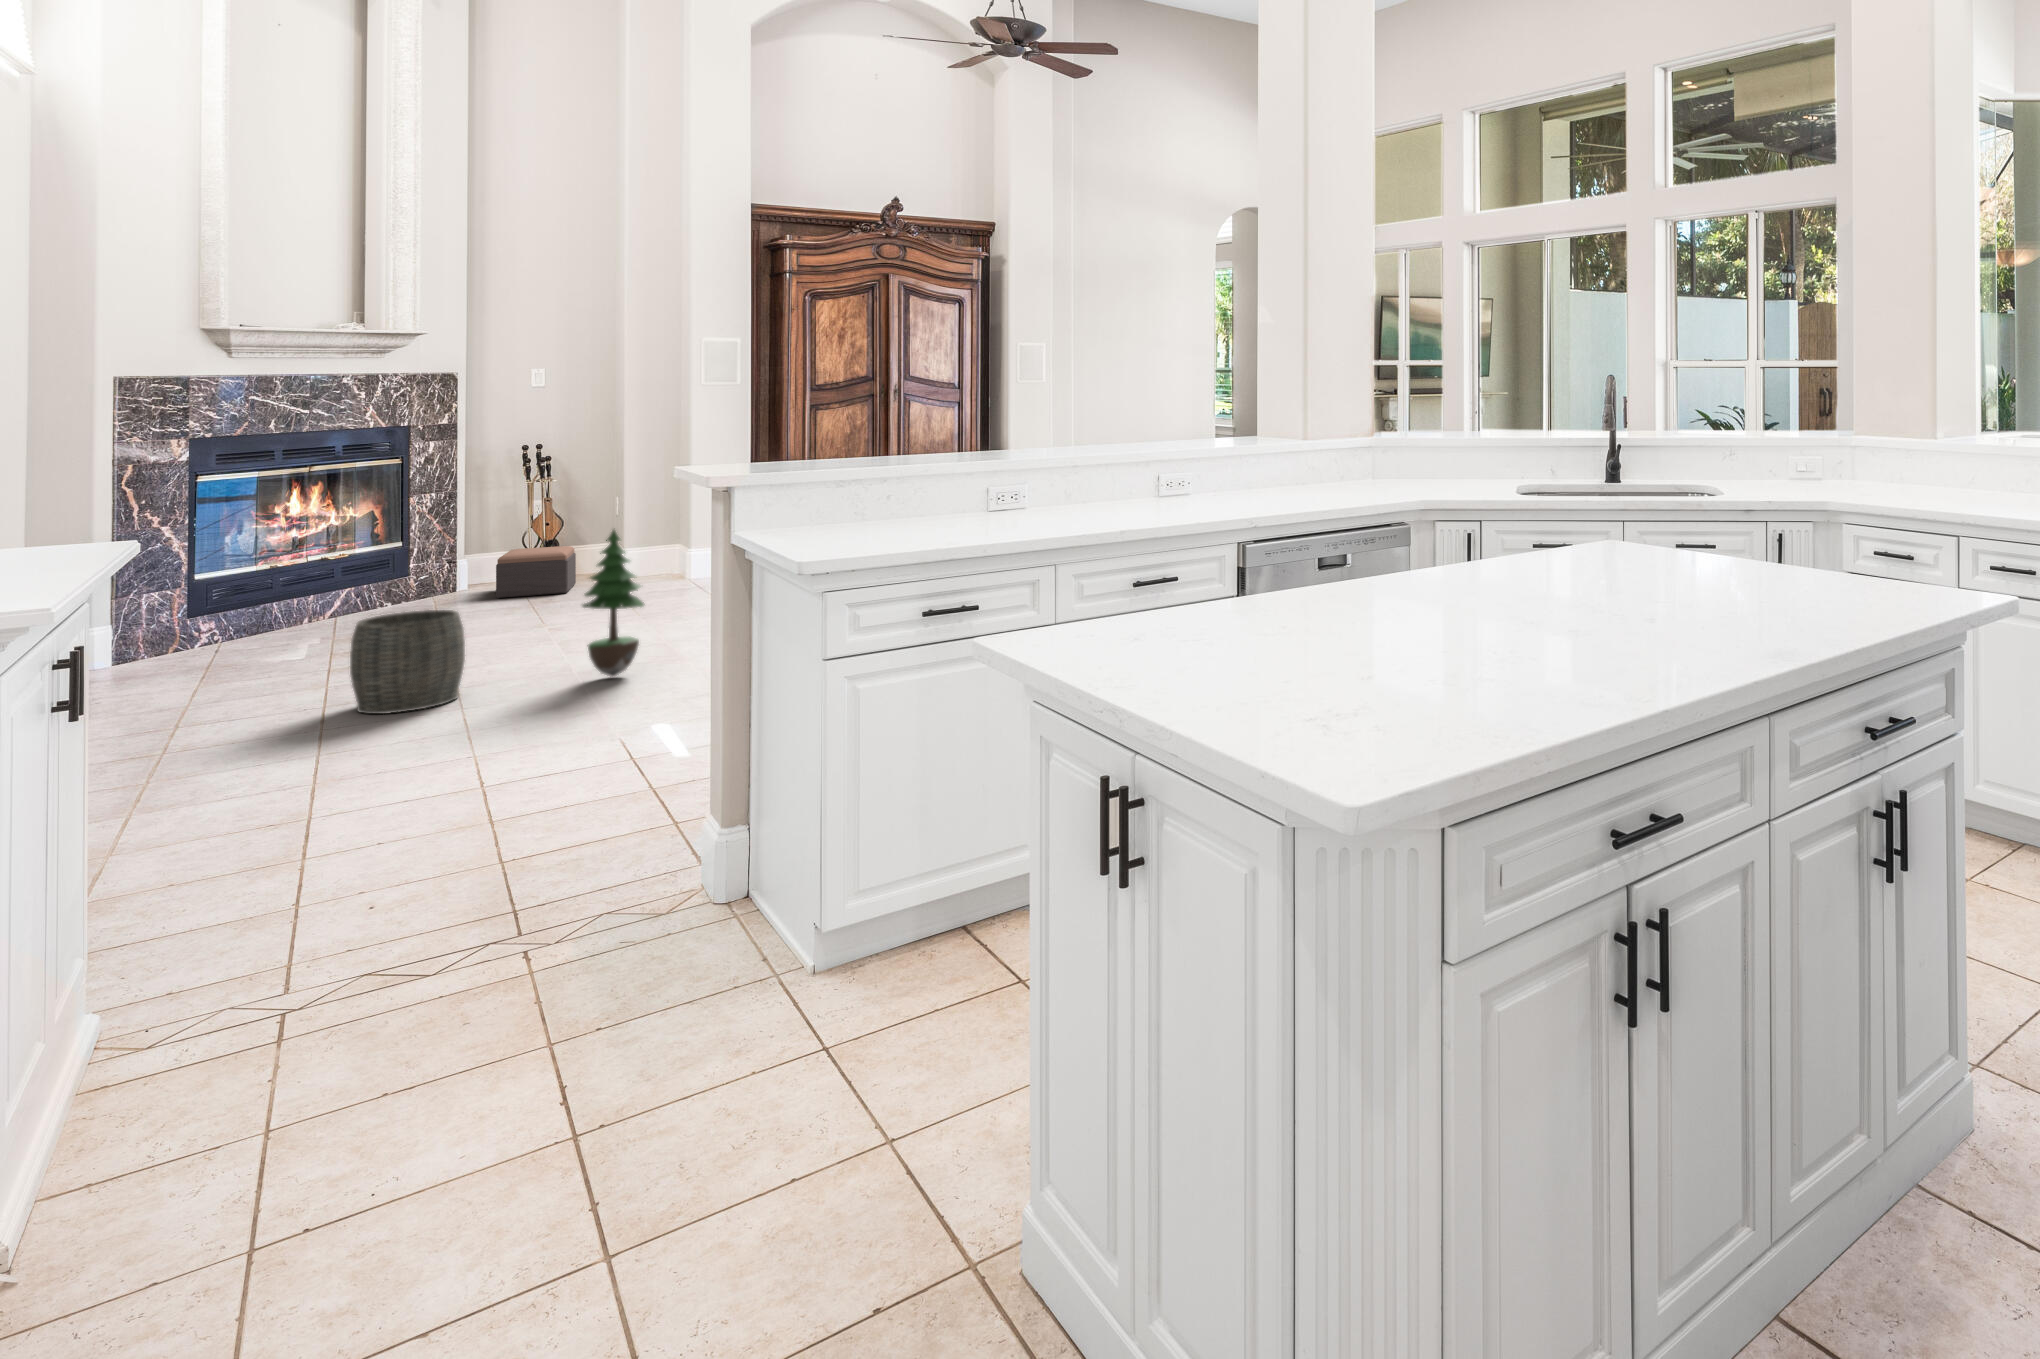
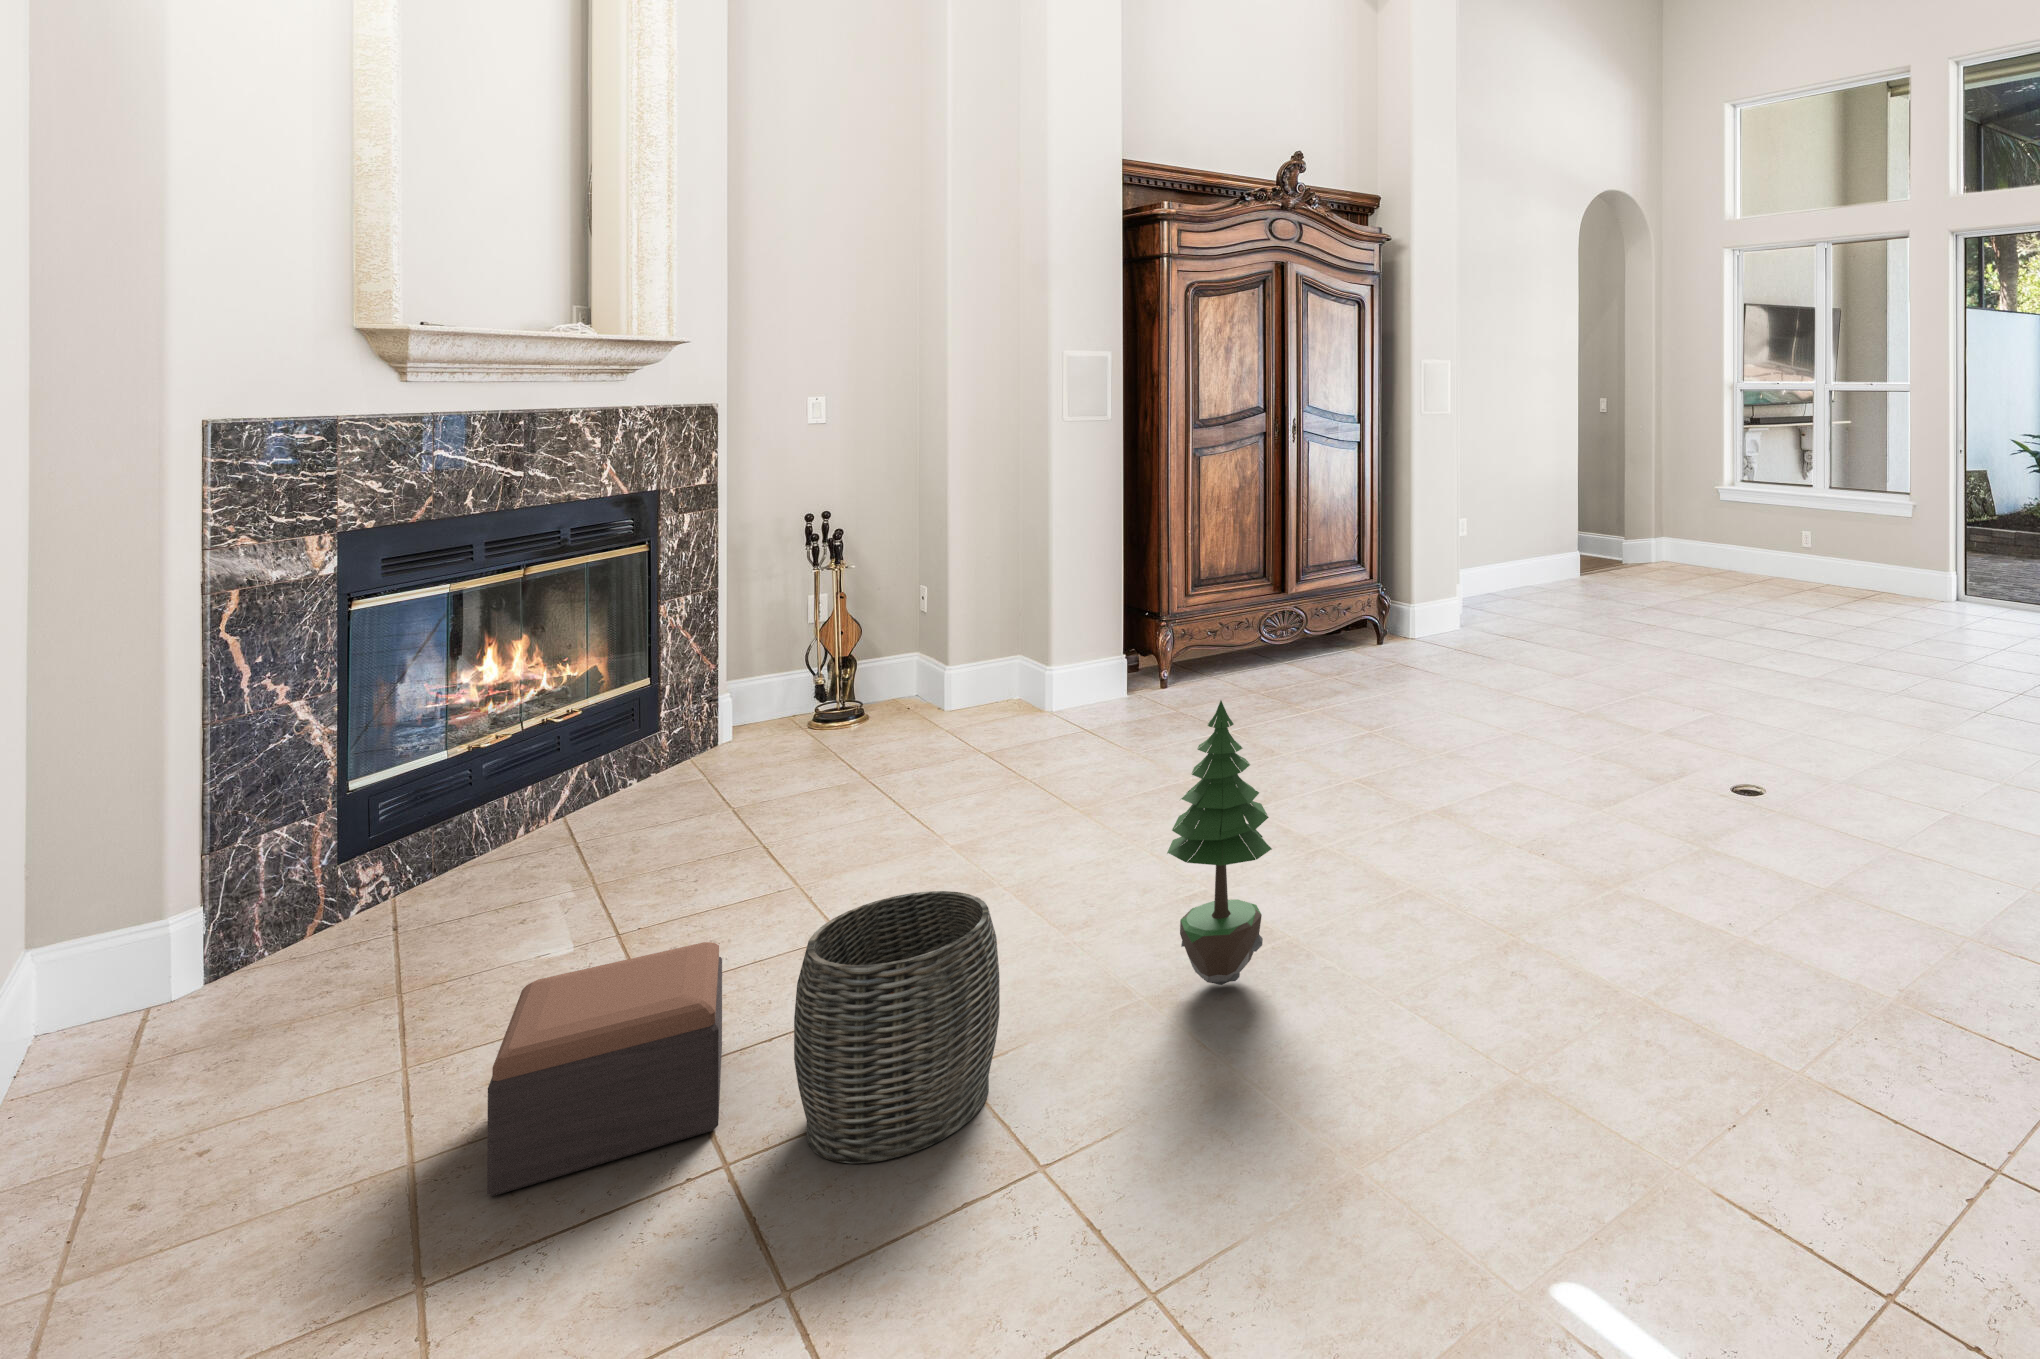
footstool: present [496,546,576,598] -> present [487,942,722,1196]

